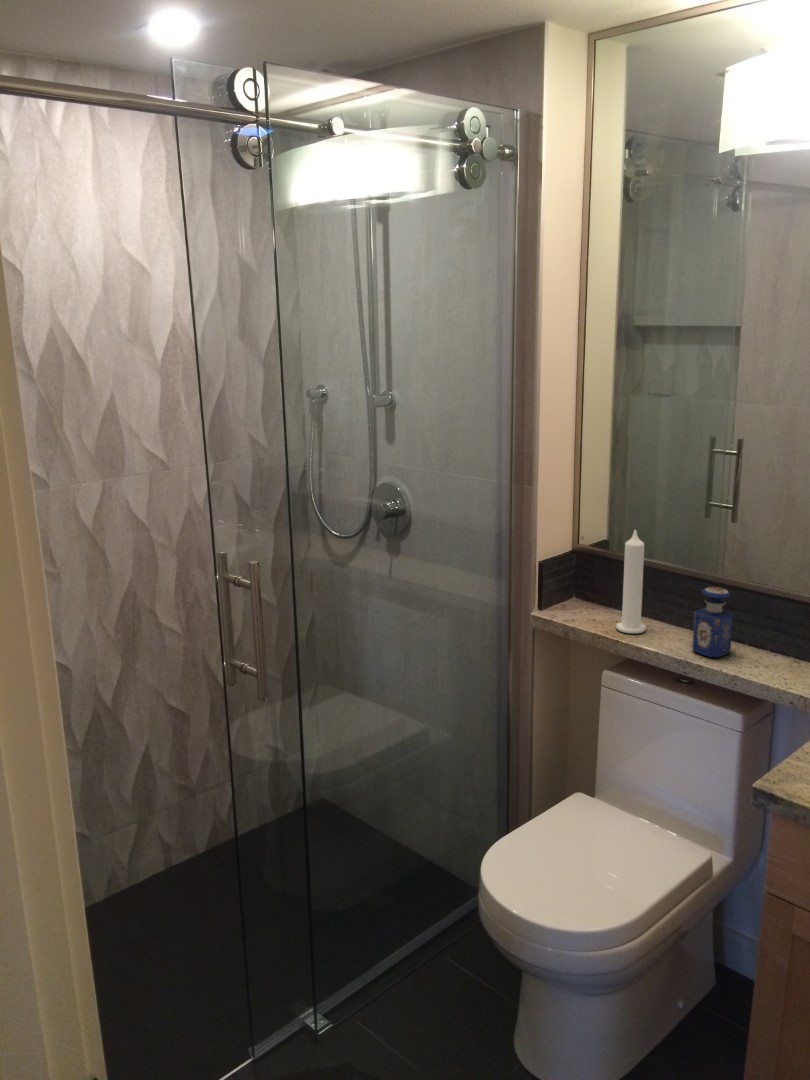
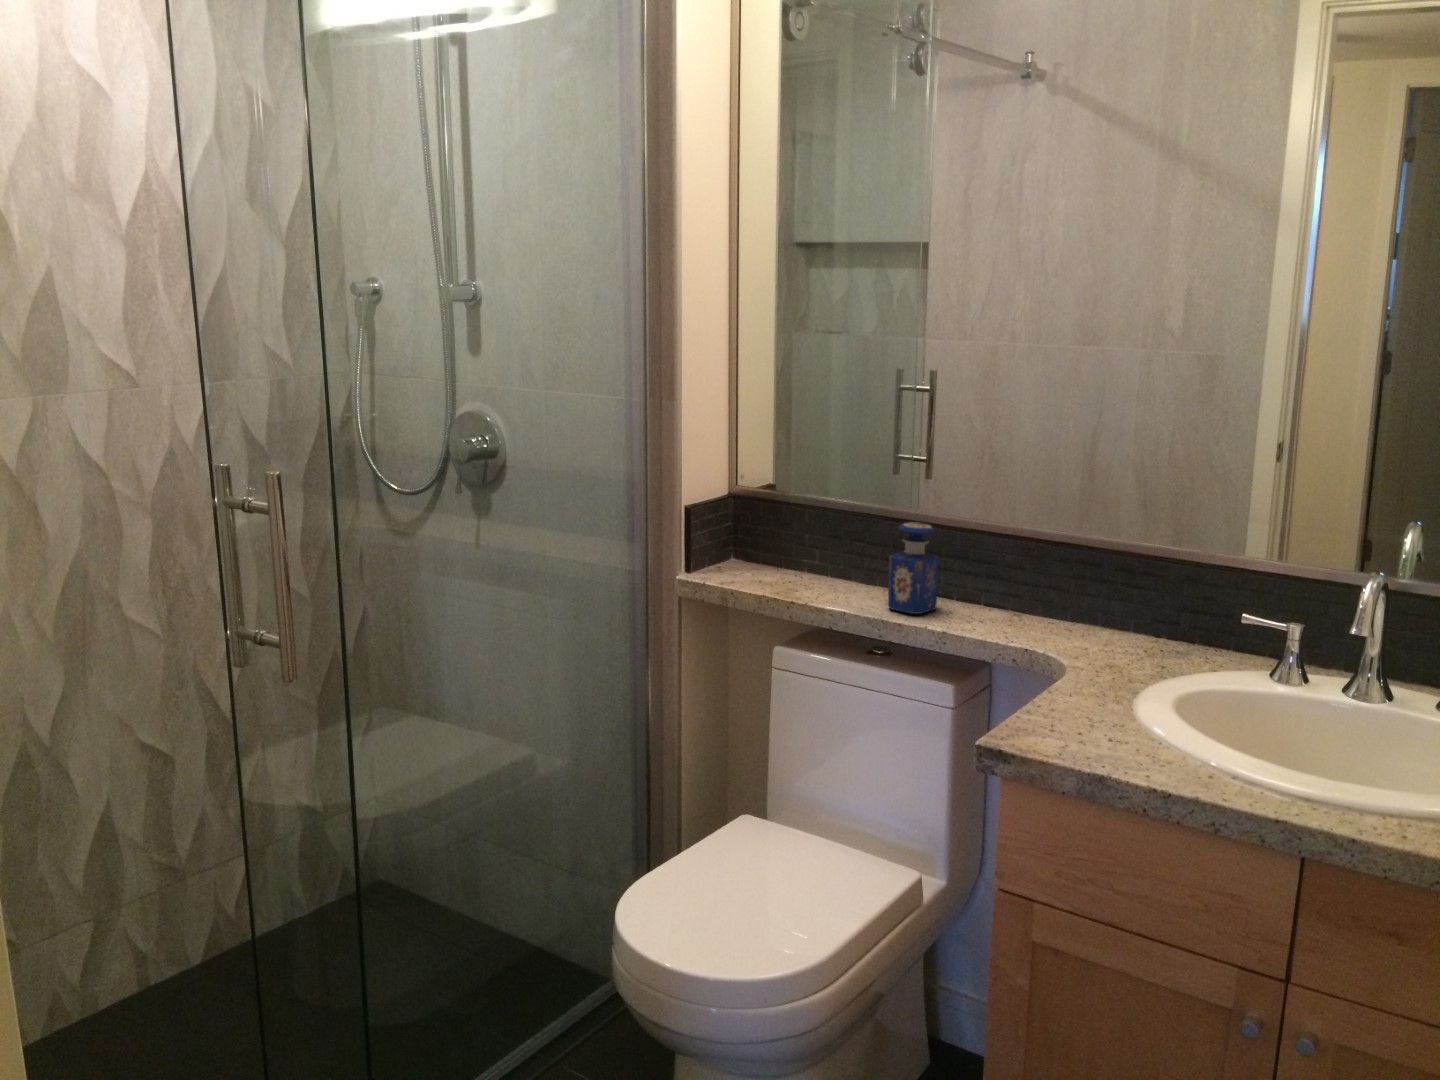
candle: present [616,530,646,633] -> none [789,453,827,593]

